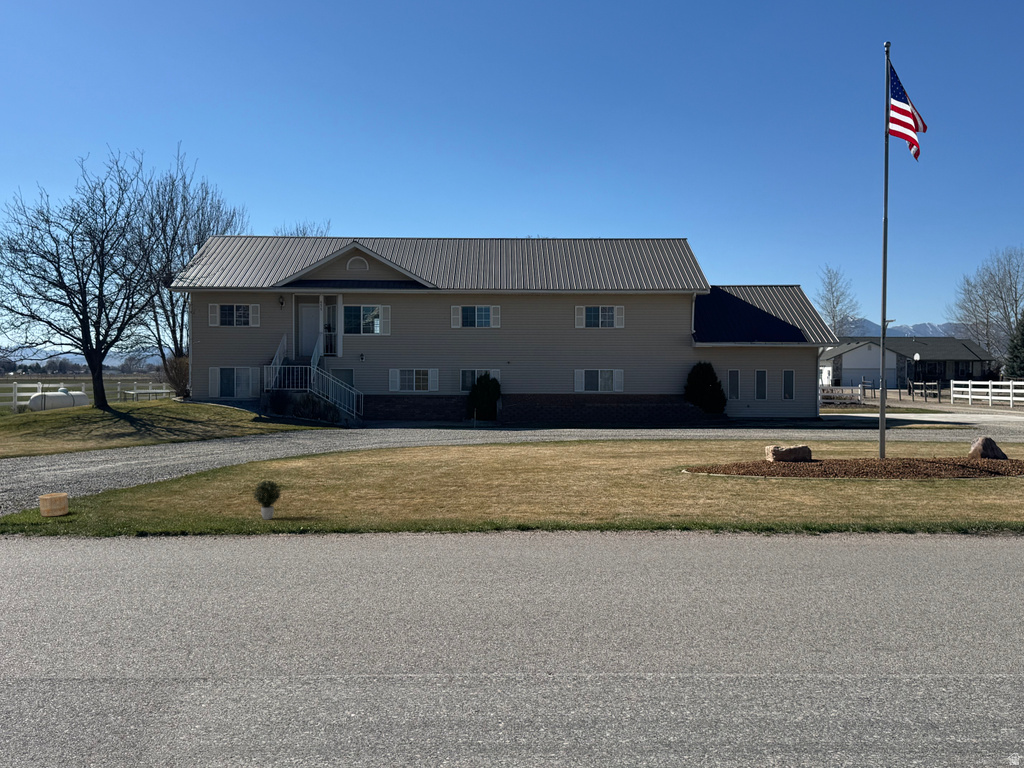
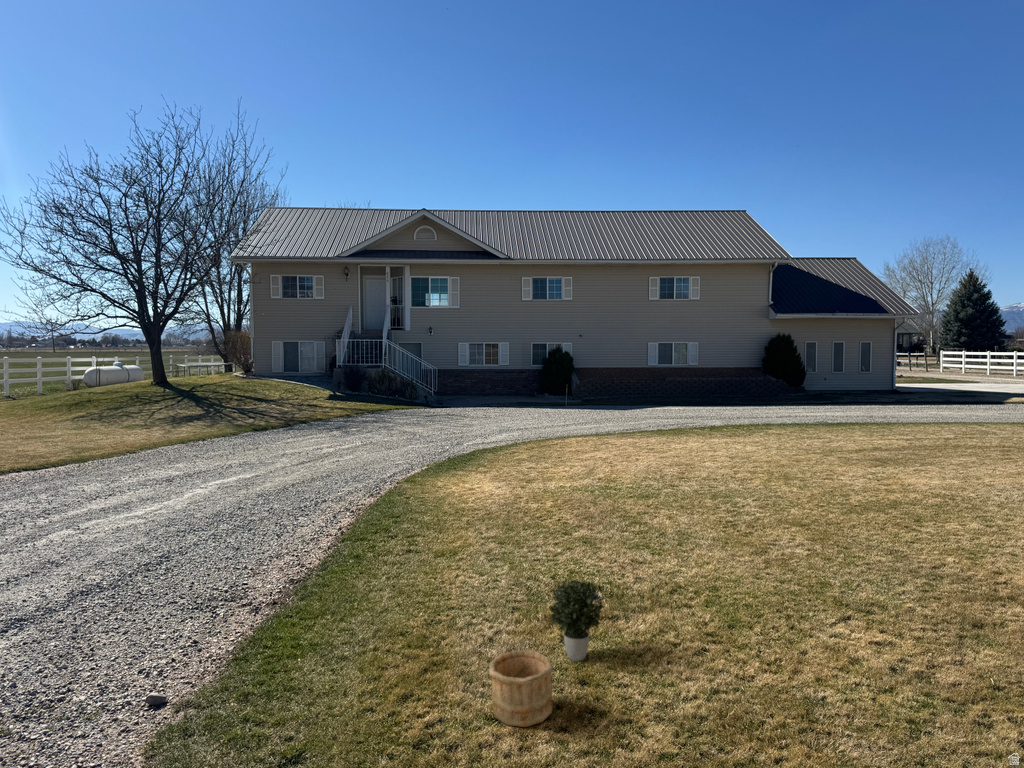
wooden bucket: present [39,493,68,516] -> present [489,650,553,727]

